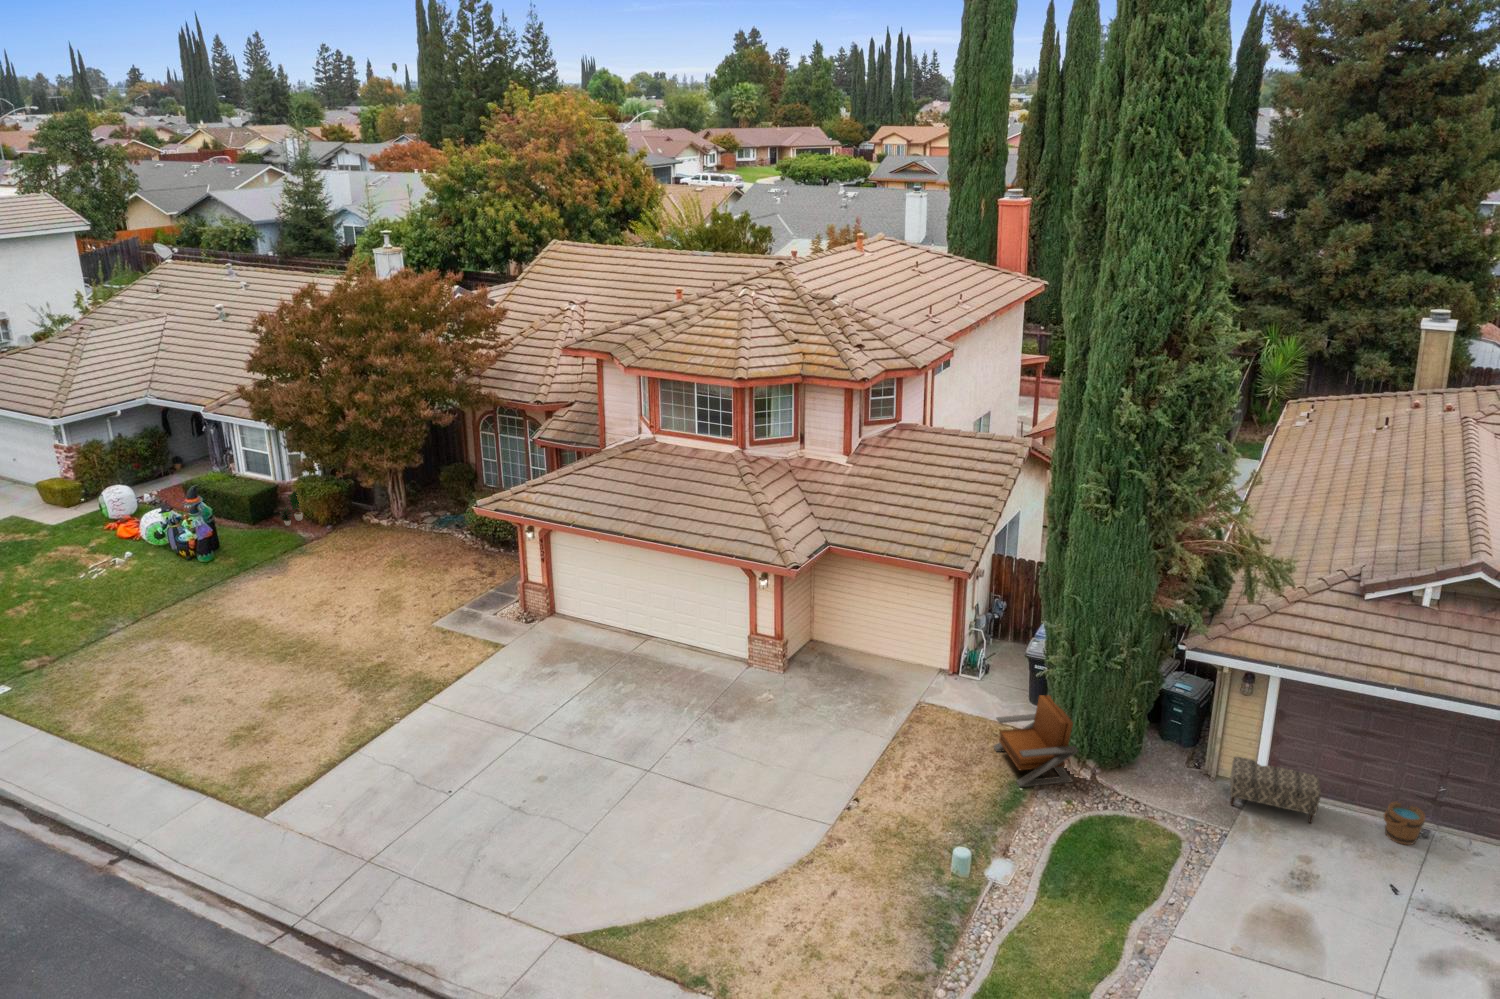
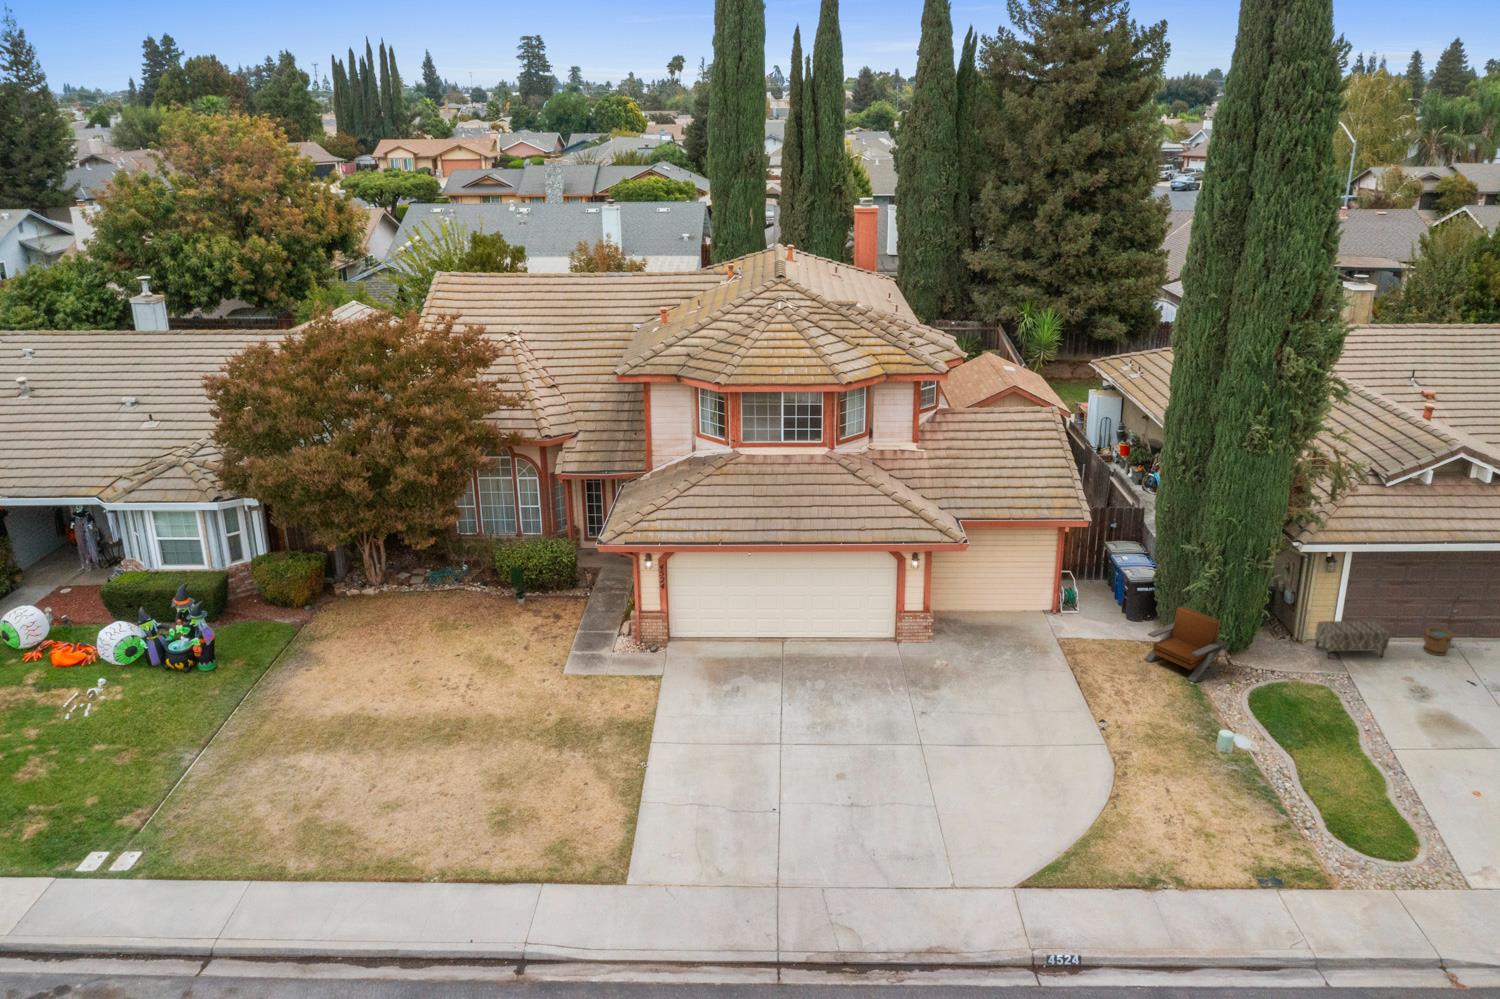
potted plant: present [280,492,303,526] -> present [509,565,526,604]

